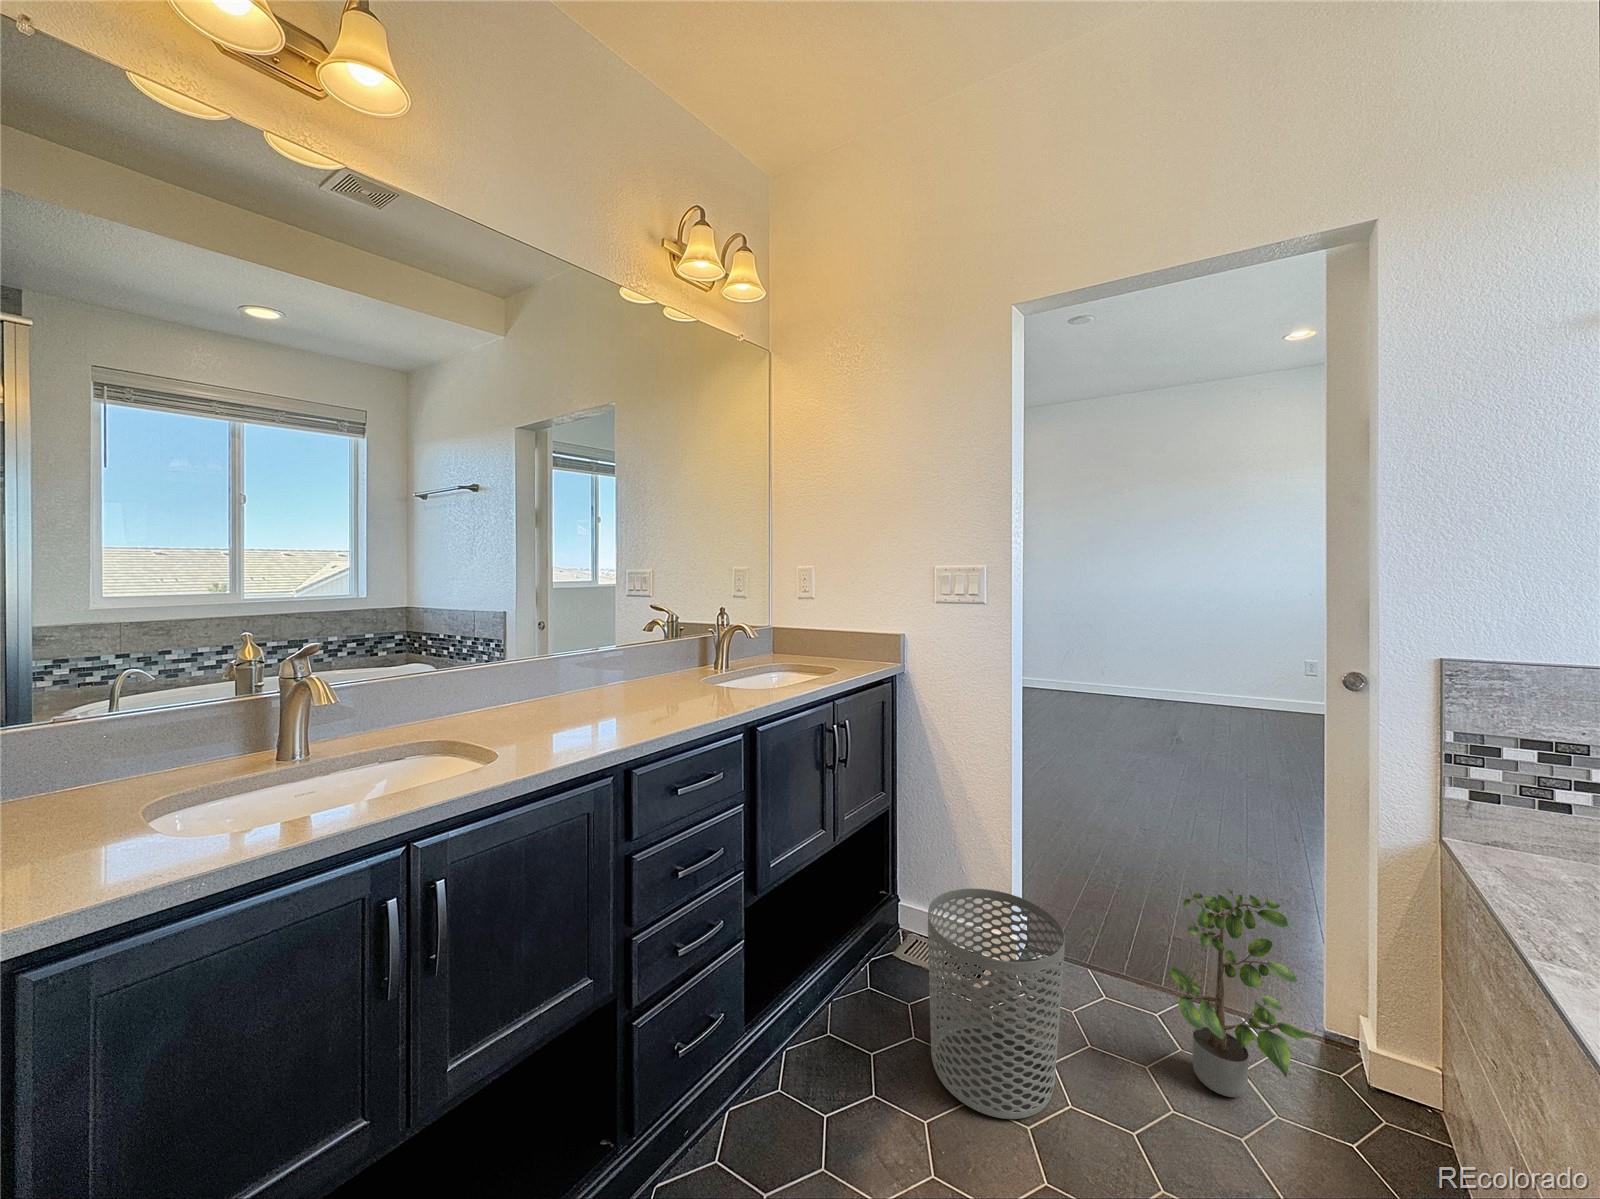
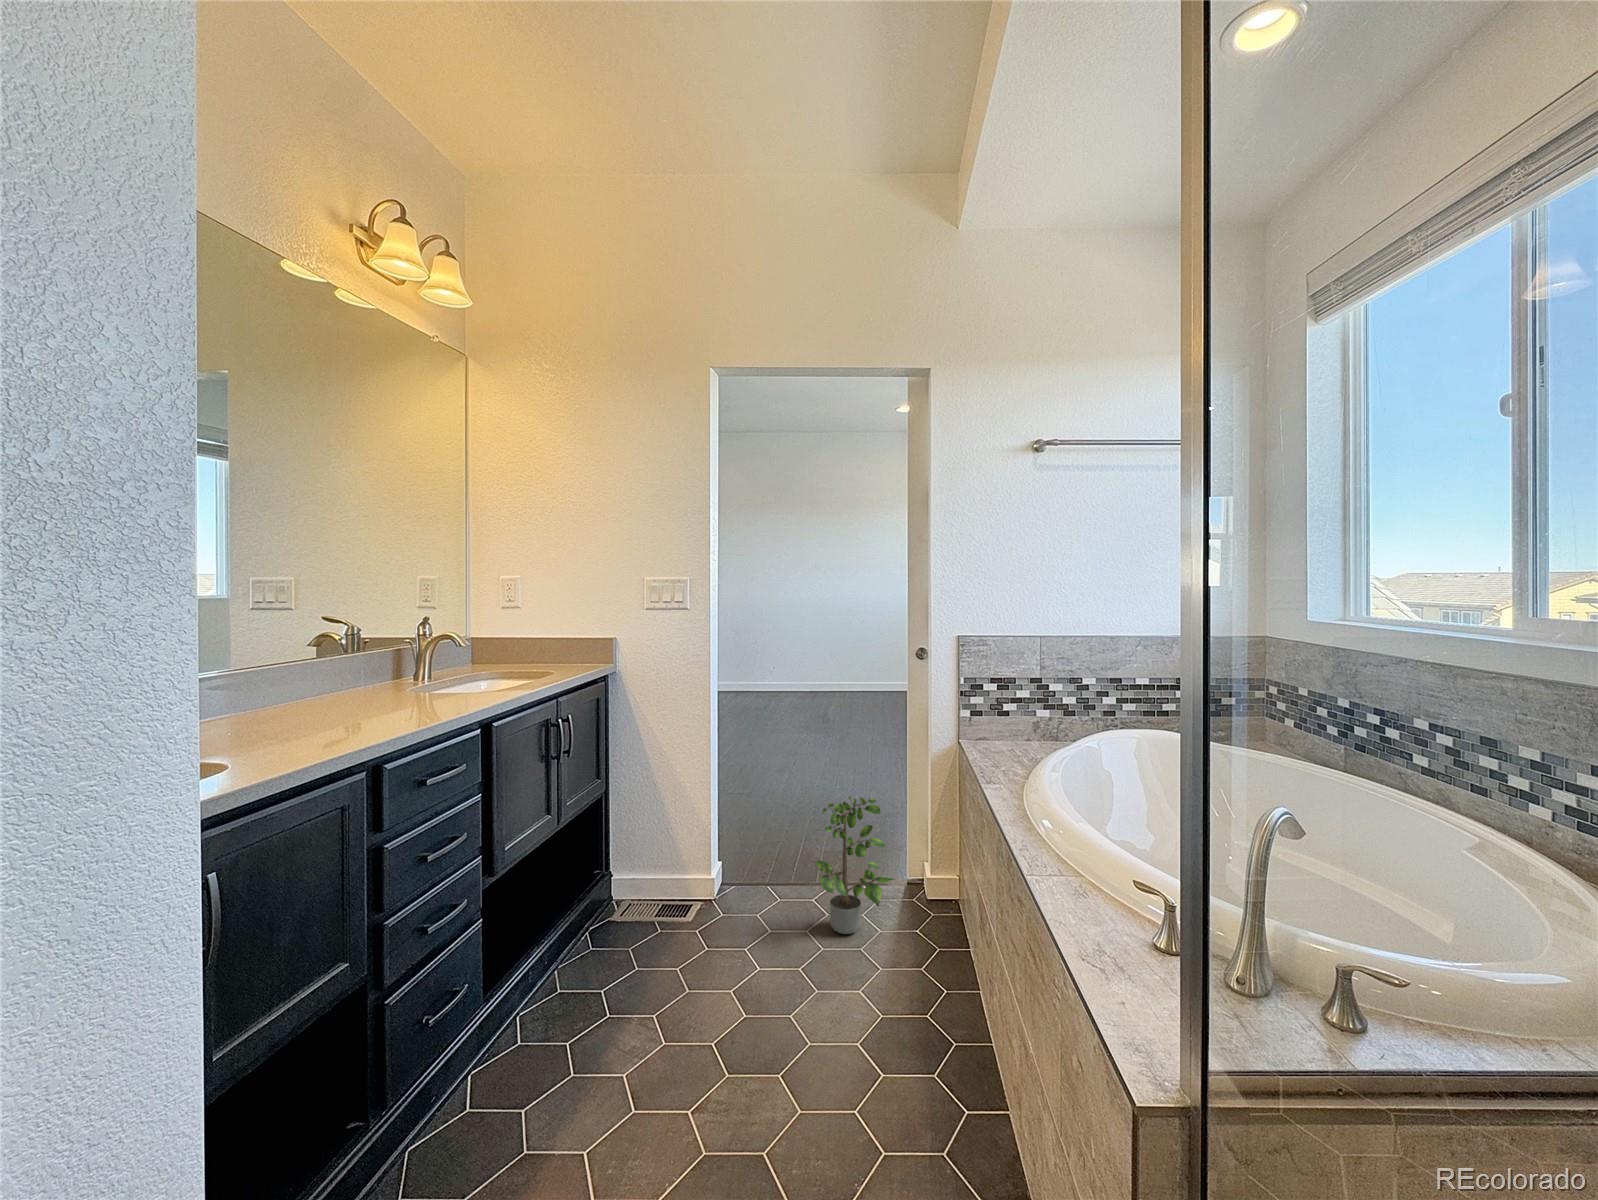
waste bin: present [928,889,1065,1119] -> none [646,834,747,993]

